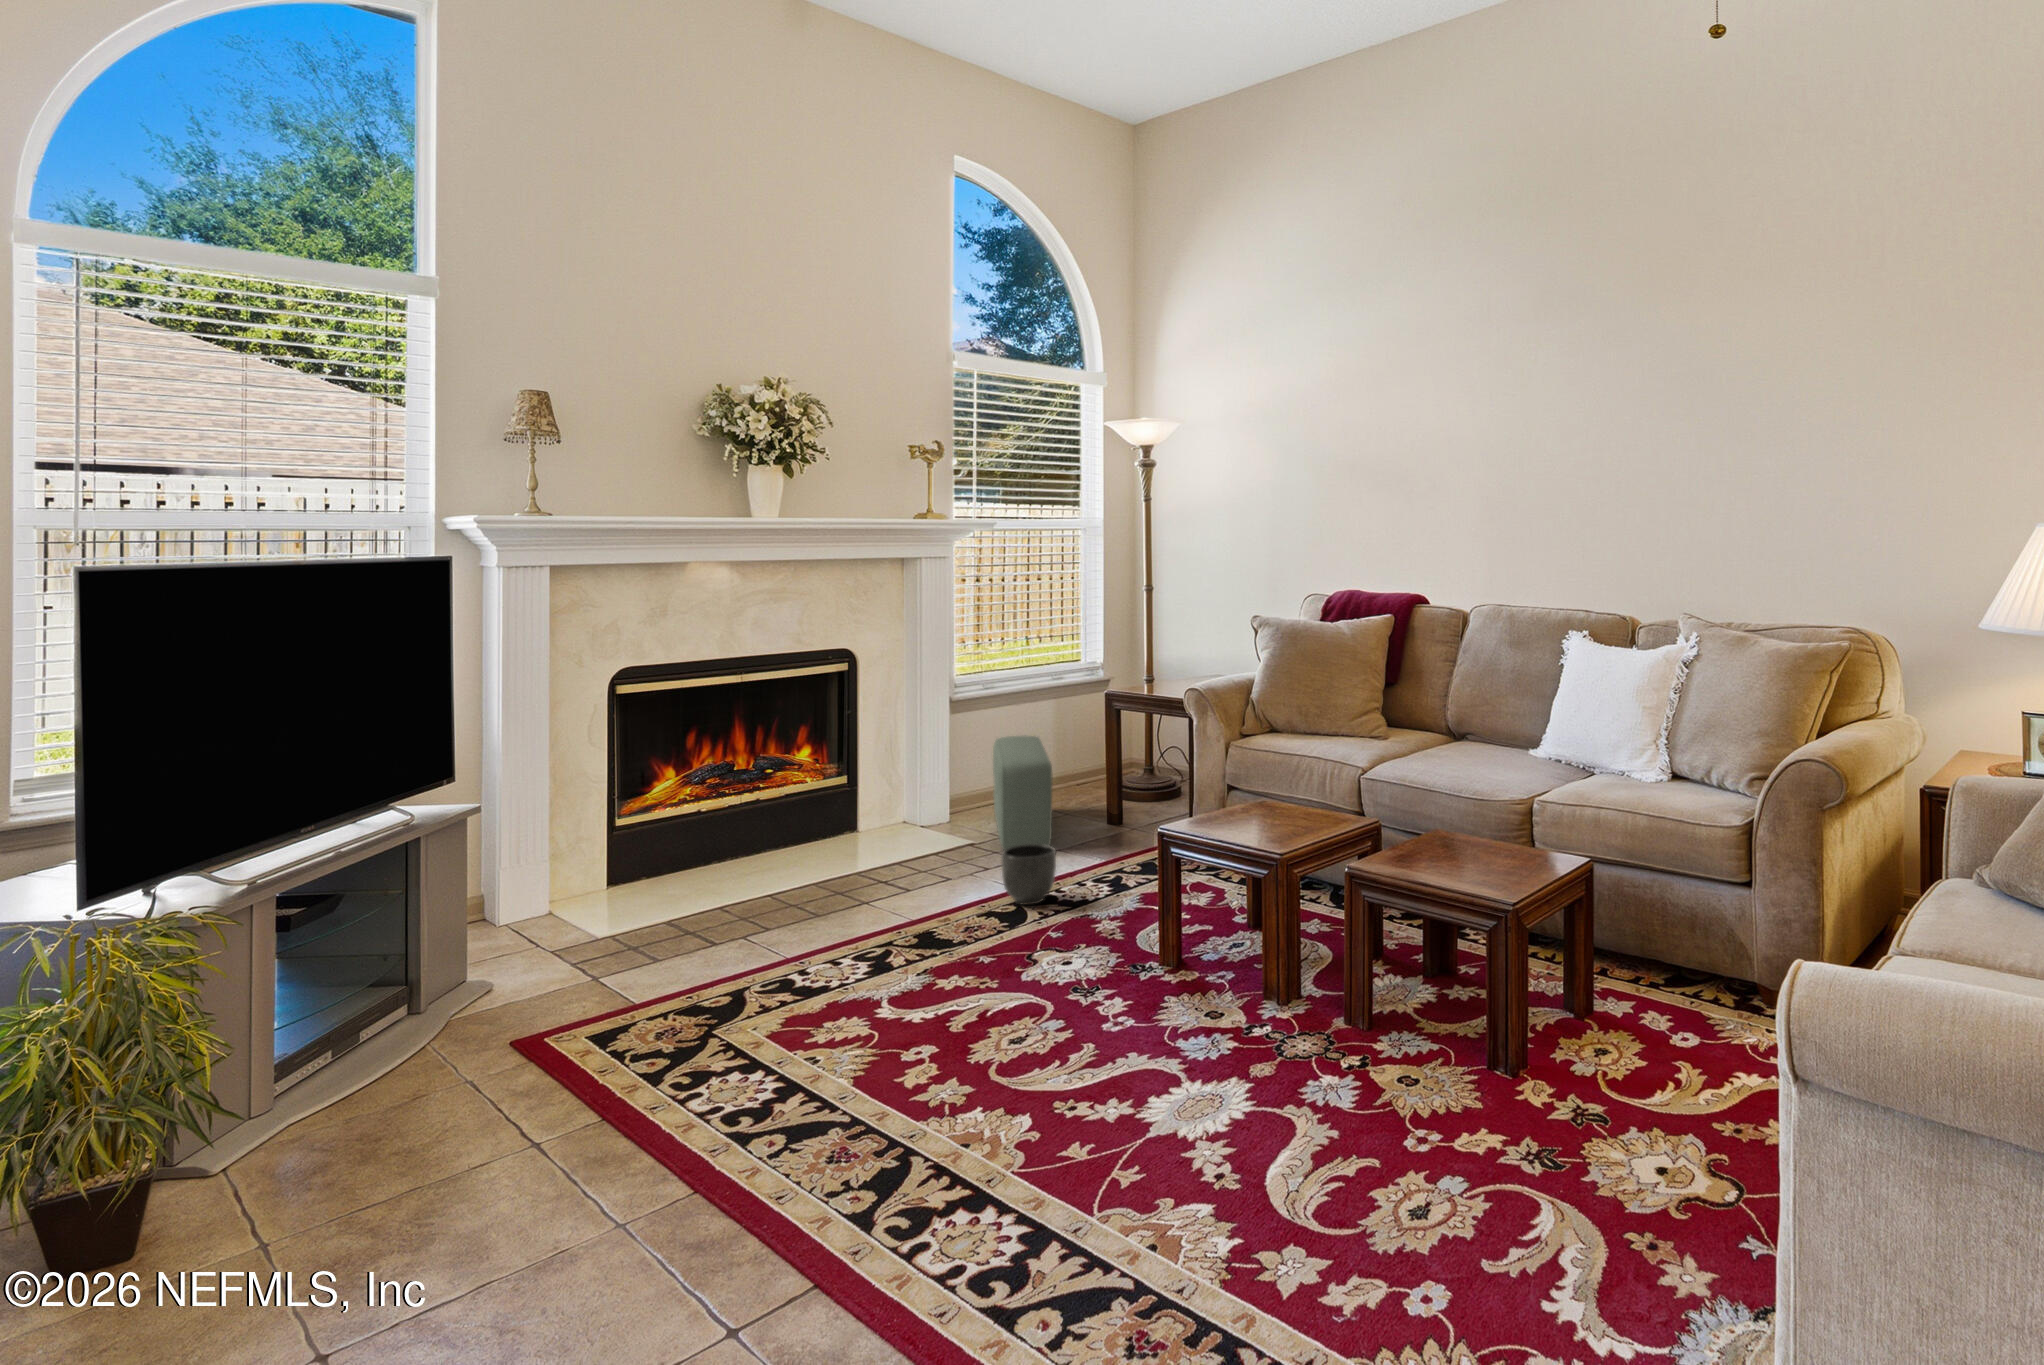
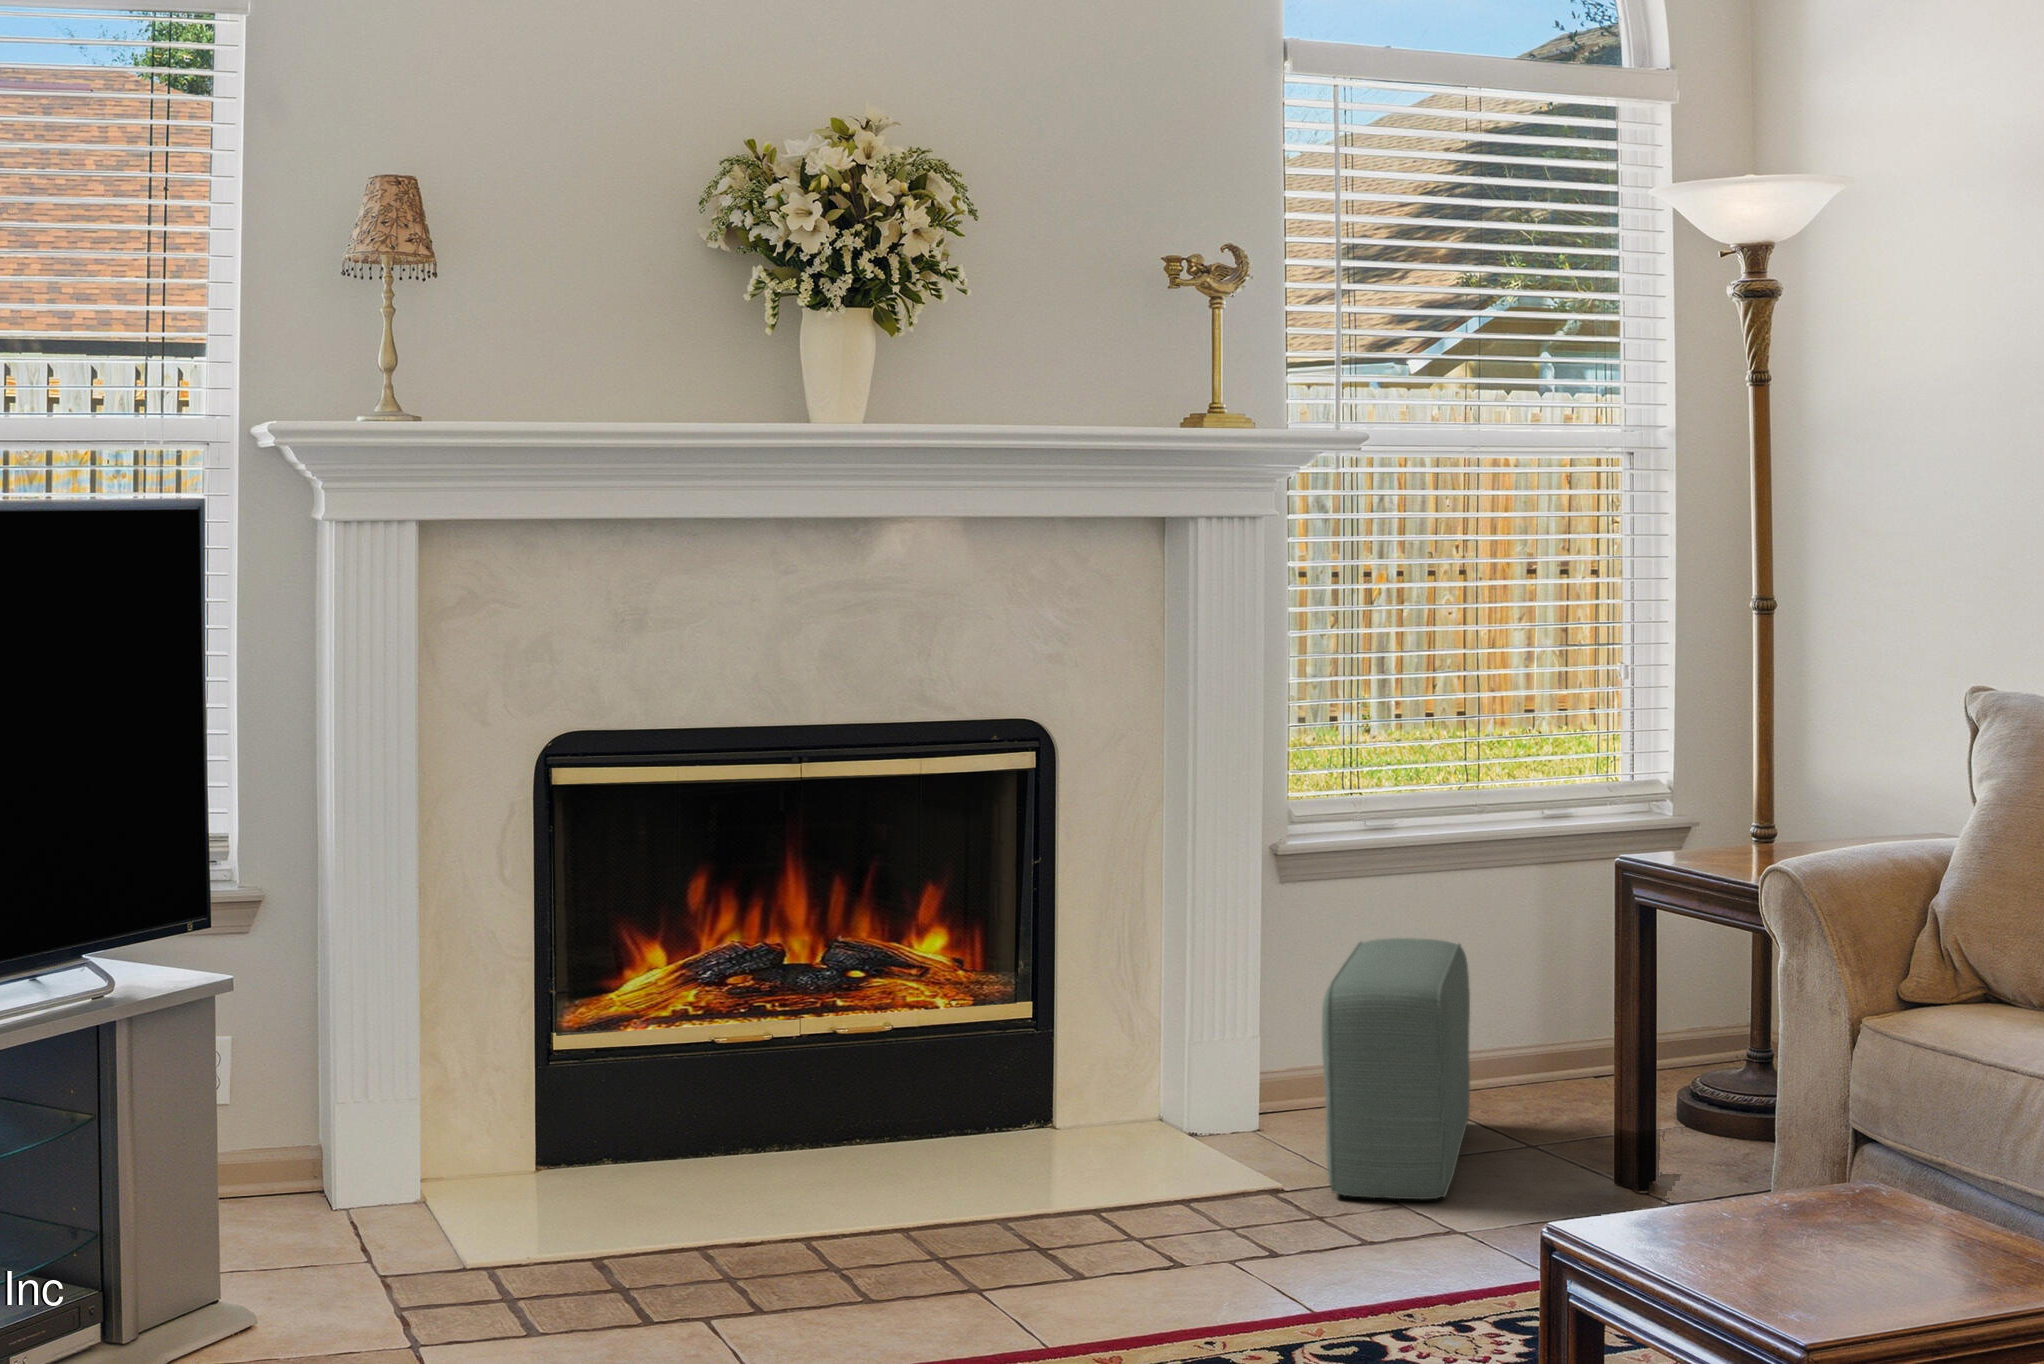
planter: present [1001,844,1056,905] -> none [1261,1167,1393,1309]

